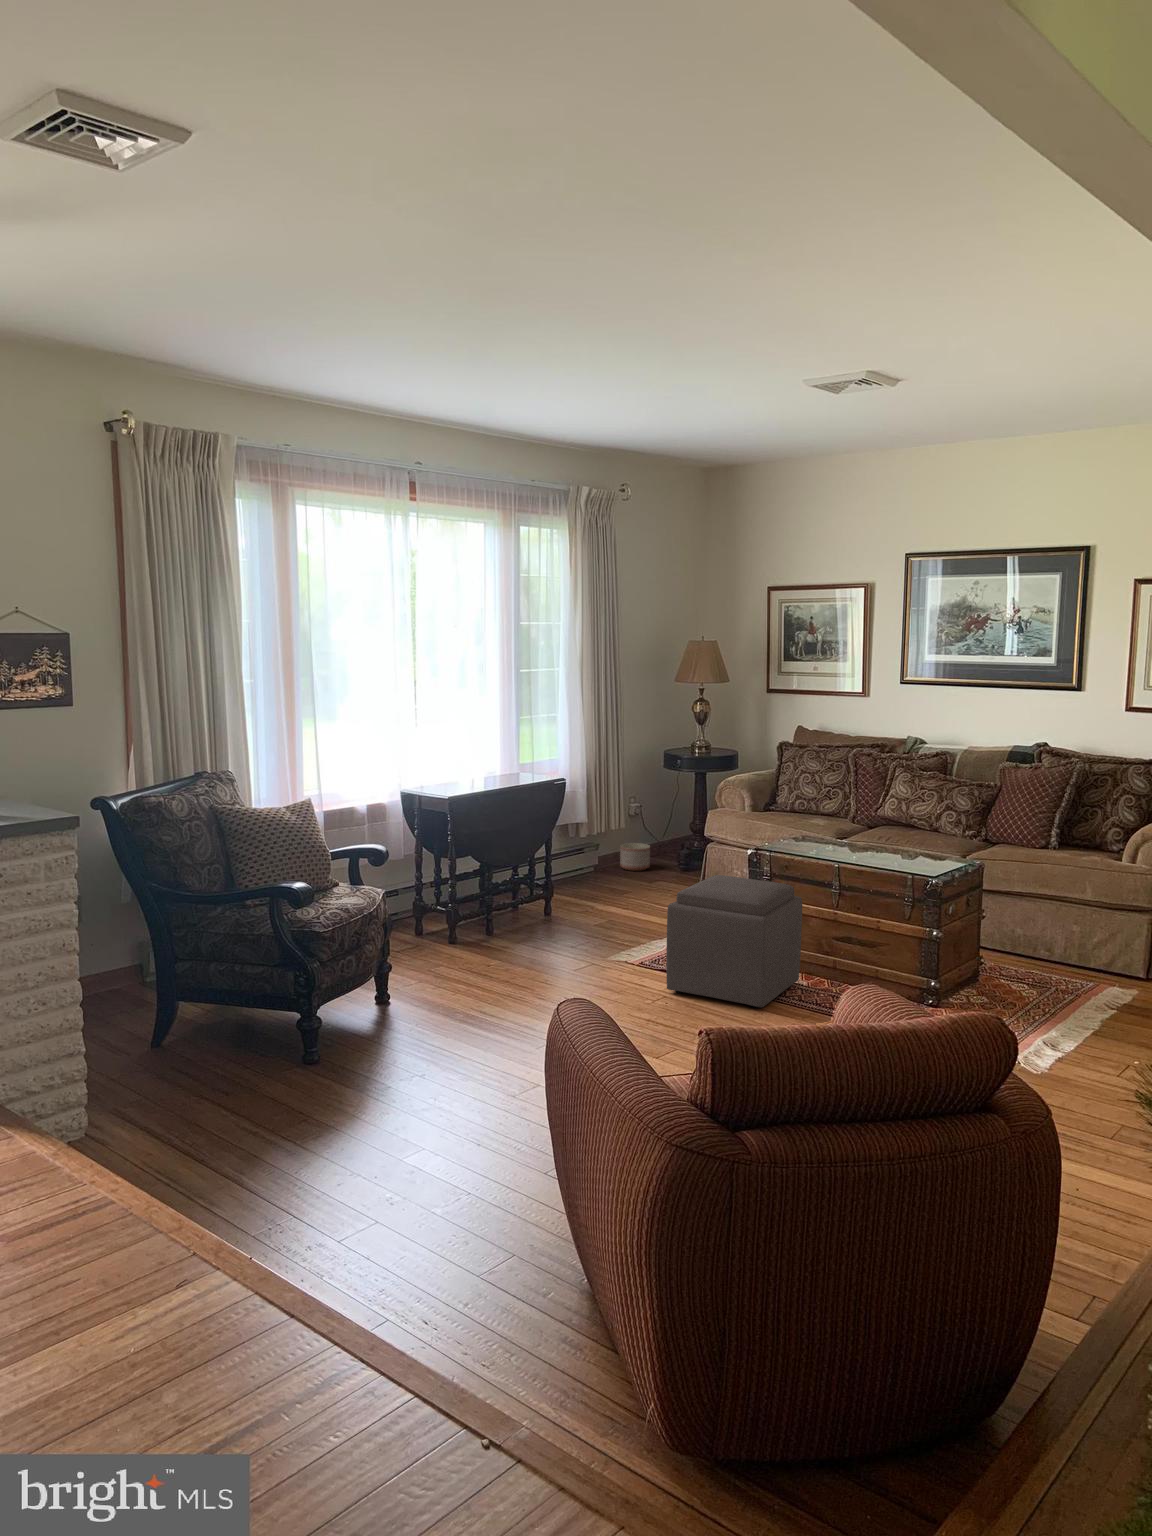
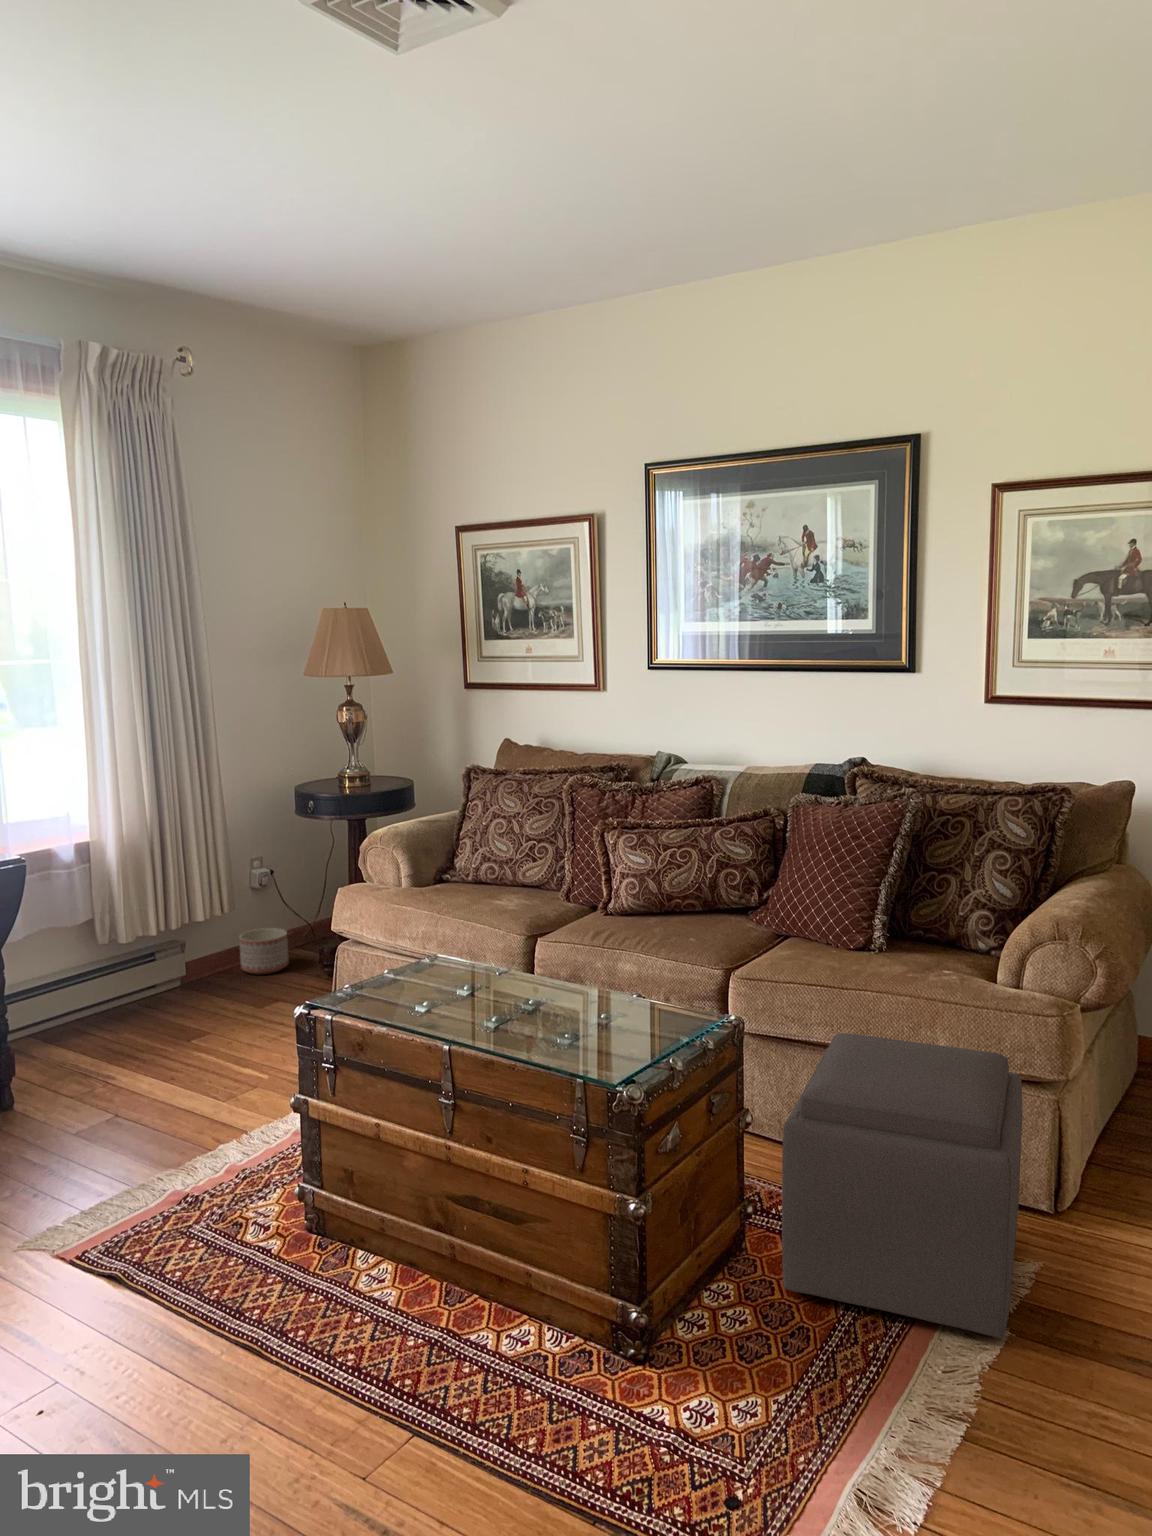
ottoman: present [666,875,802,1008] -> present [782,1033,1023,1338]

